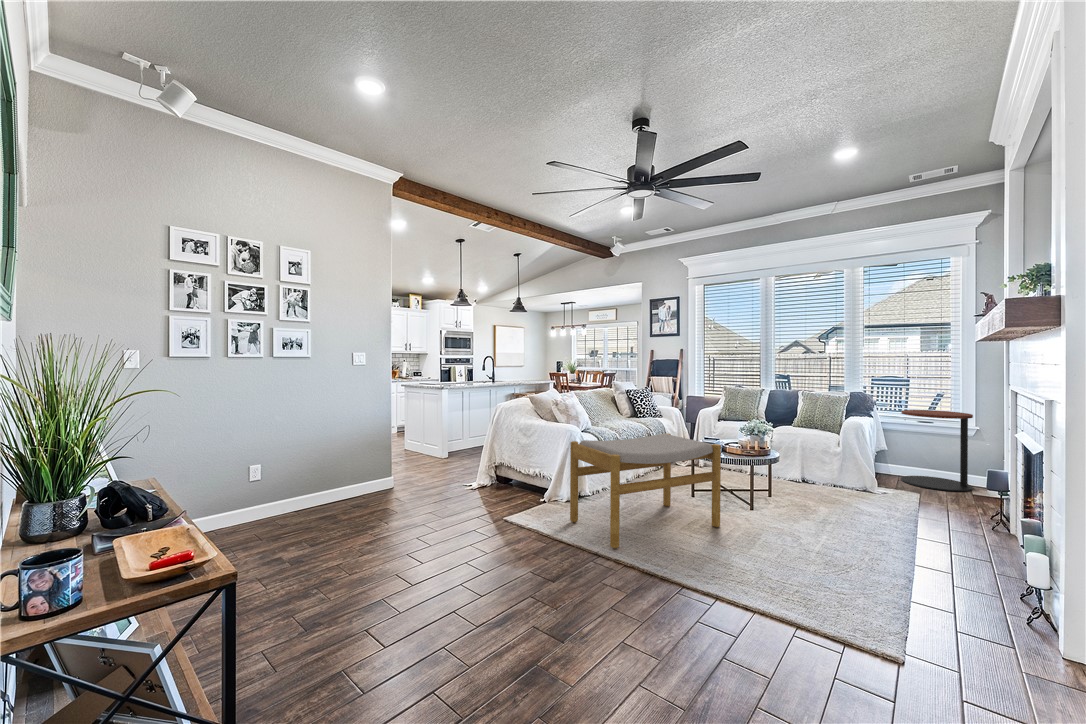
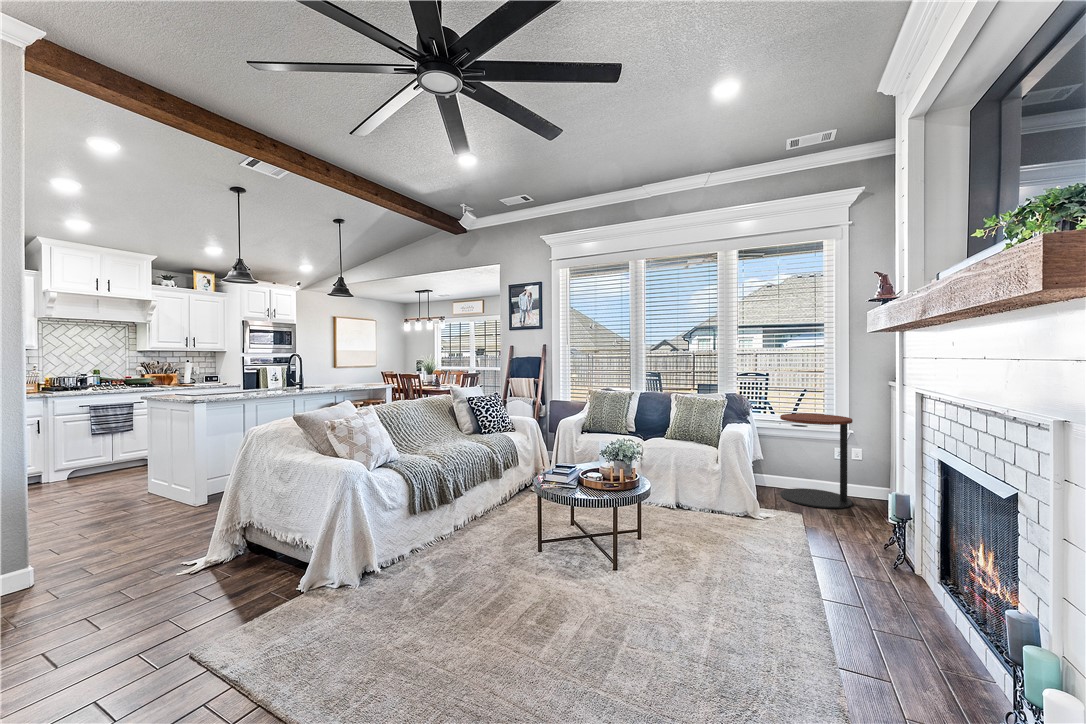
footstool: present [570,433,721,548] -> none [337,466,569,686]

